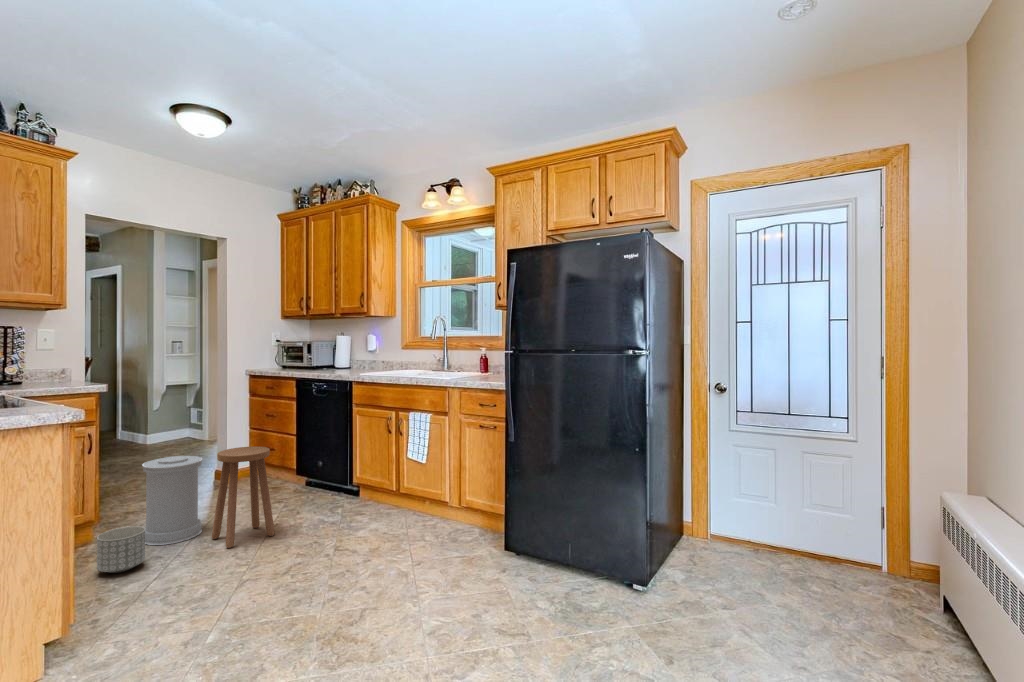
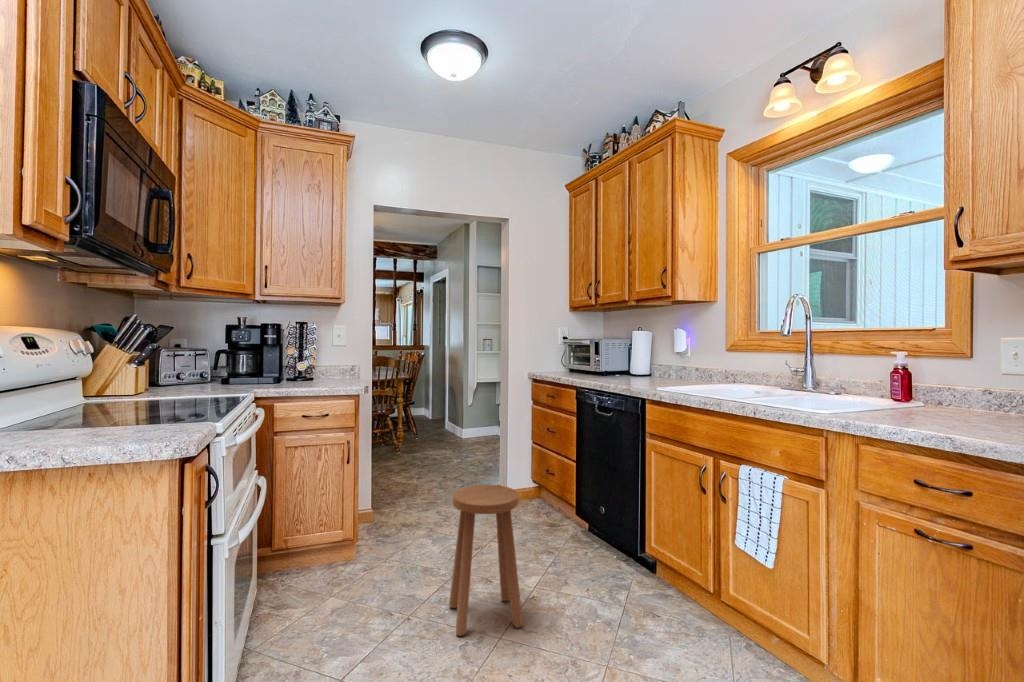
trash can: present [142,456,202,545] -> none [383,481,448,599]
planter: present [97,526,145,573] -> none [311,574,364,640]

